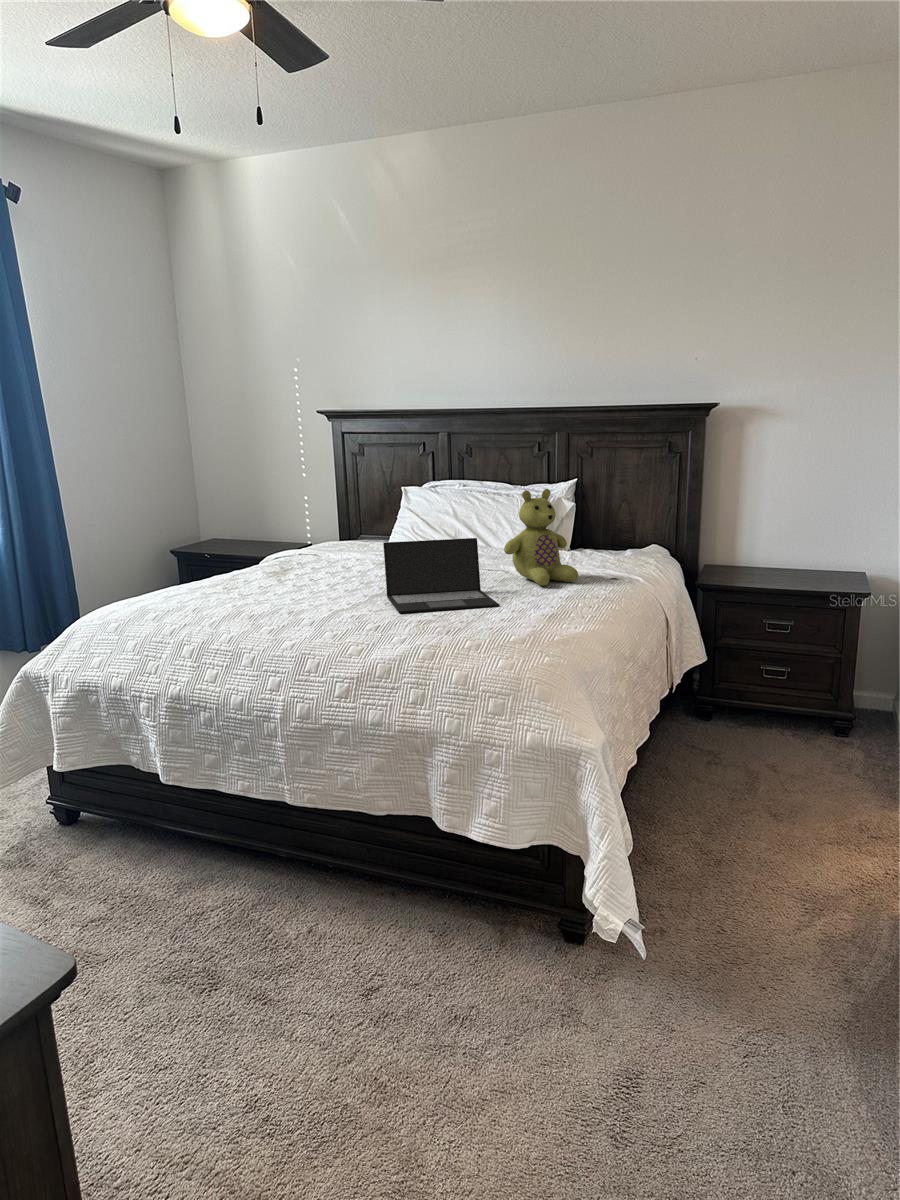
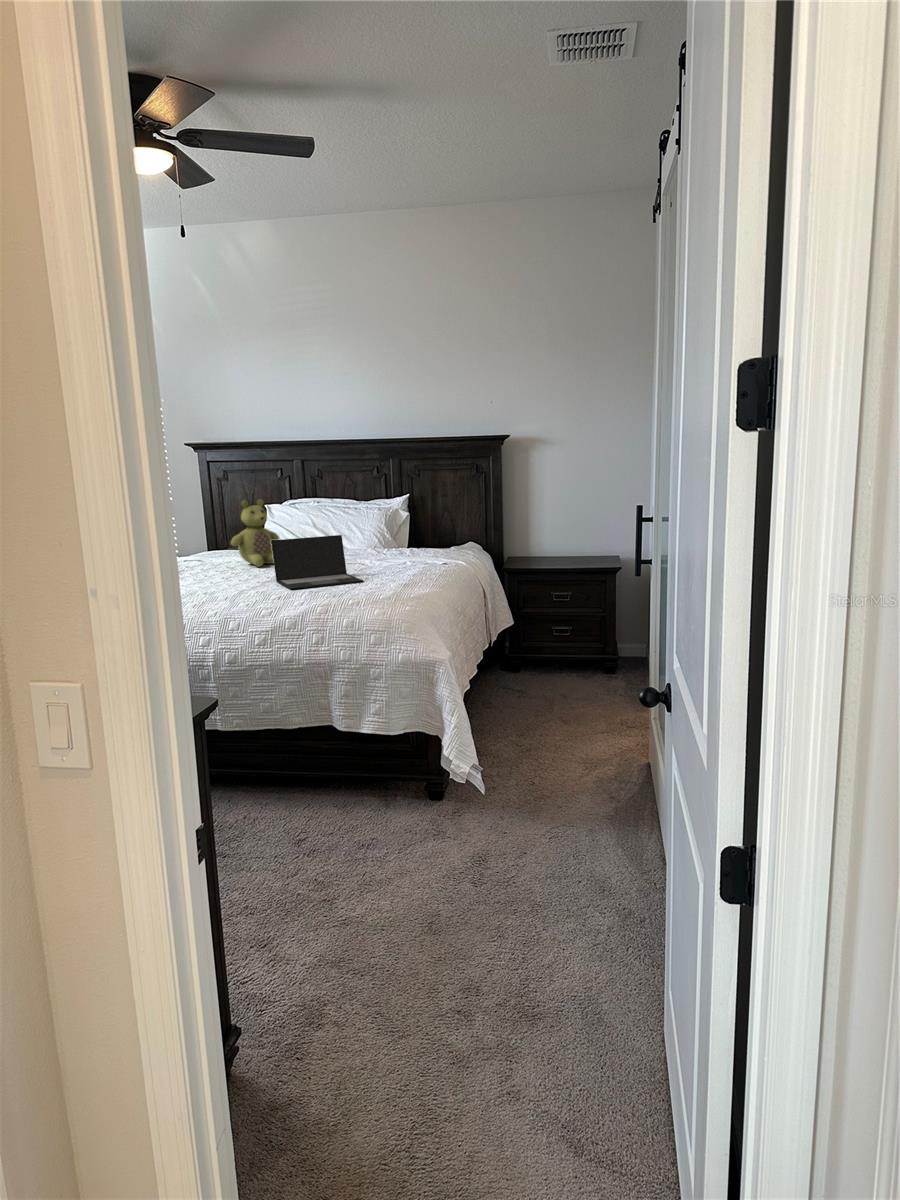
stuffed bear: present [504,489,578,586] -> present [231,499,279,567]

